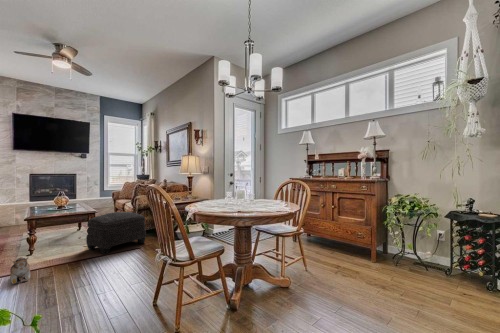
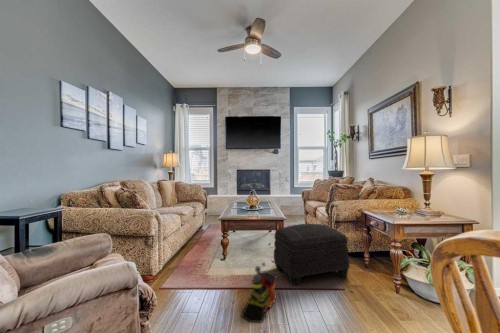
toy train: none [63,237,93,276] -> present [242,263,277,322]
plush toy: present [10,257,30,284] -> none [189,278,212,310]

